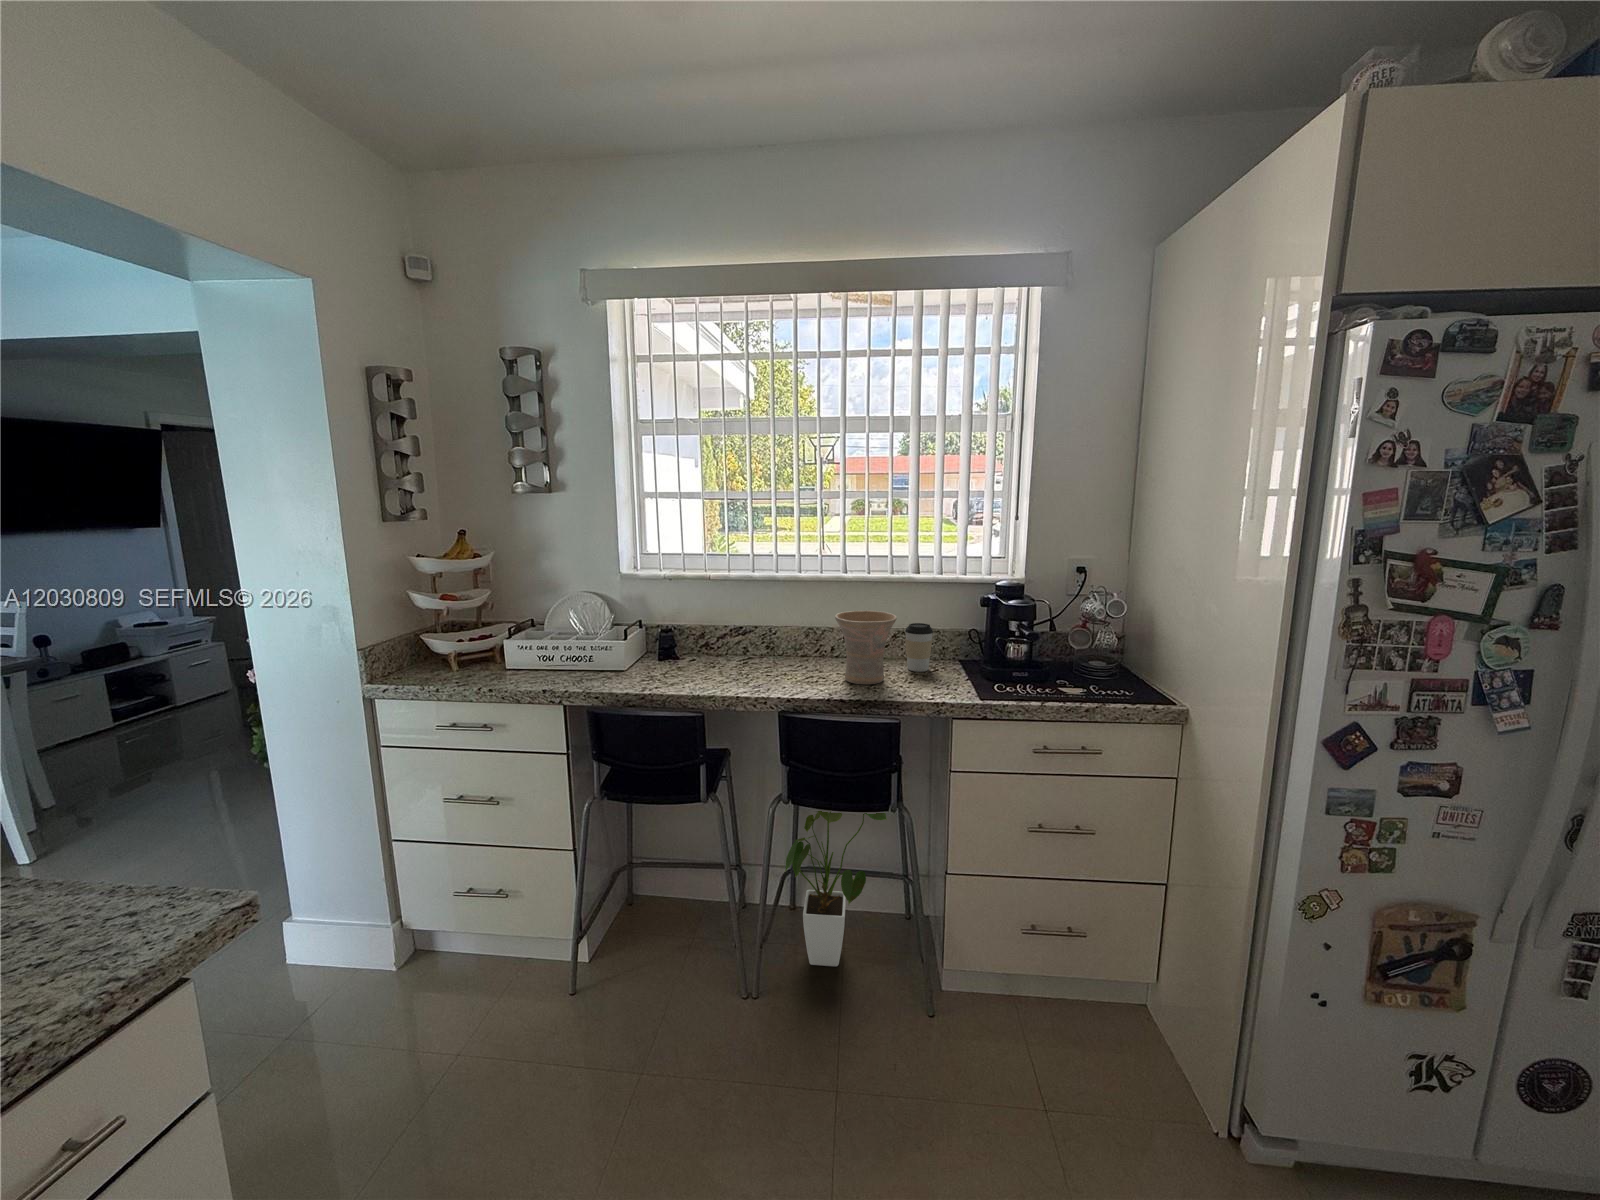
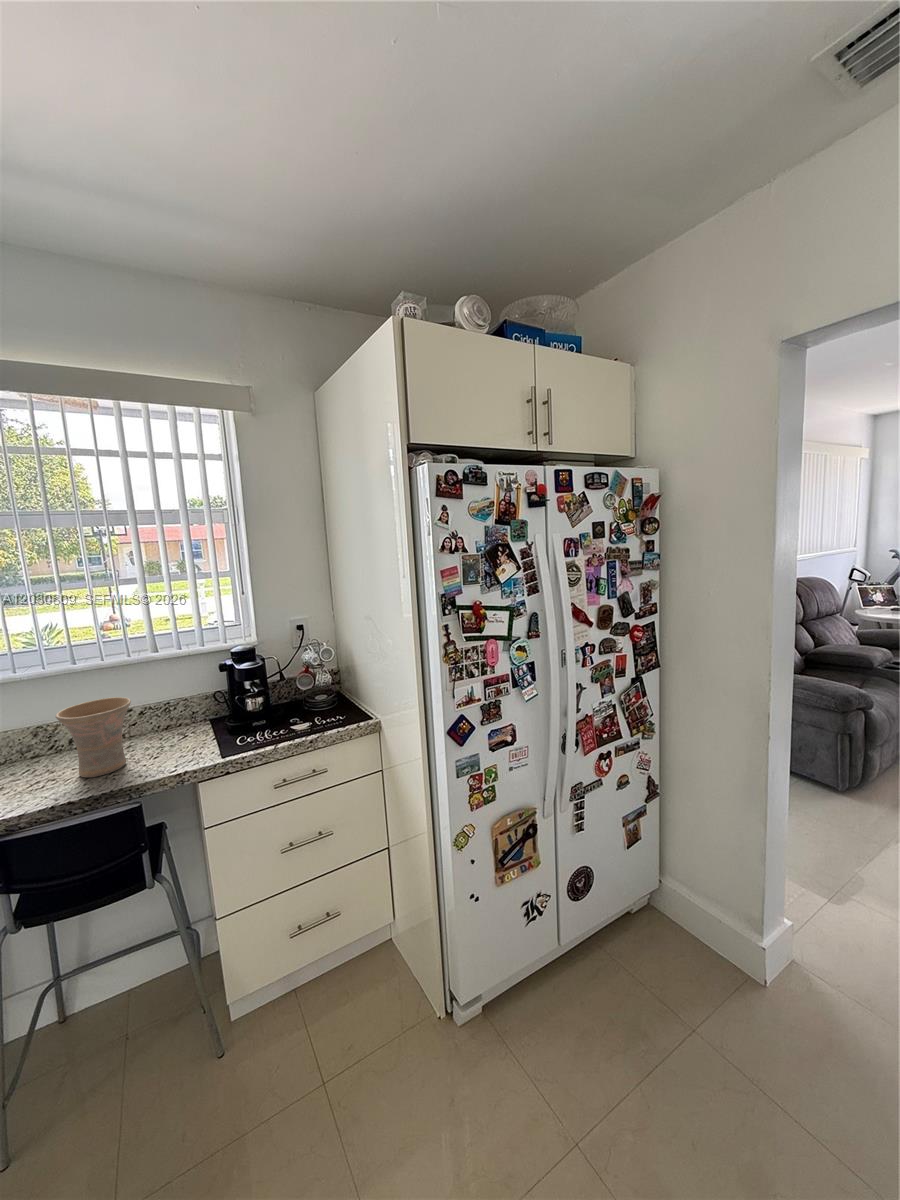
coffee cup: present [905,623,933,672] -> none [148,697,178,743]
house plant: present [785,811,887,966] -> none [30,879,159,1083]

